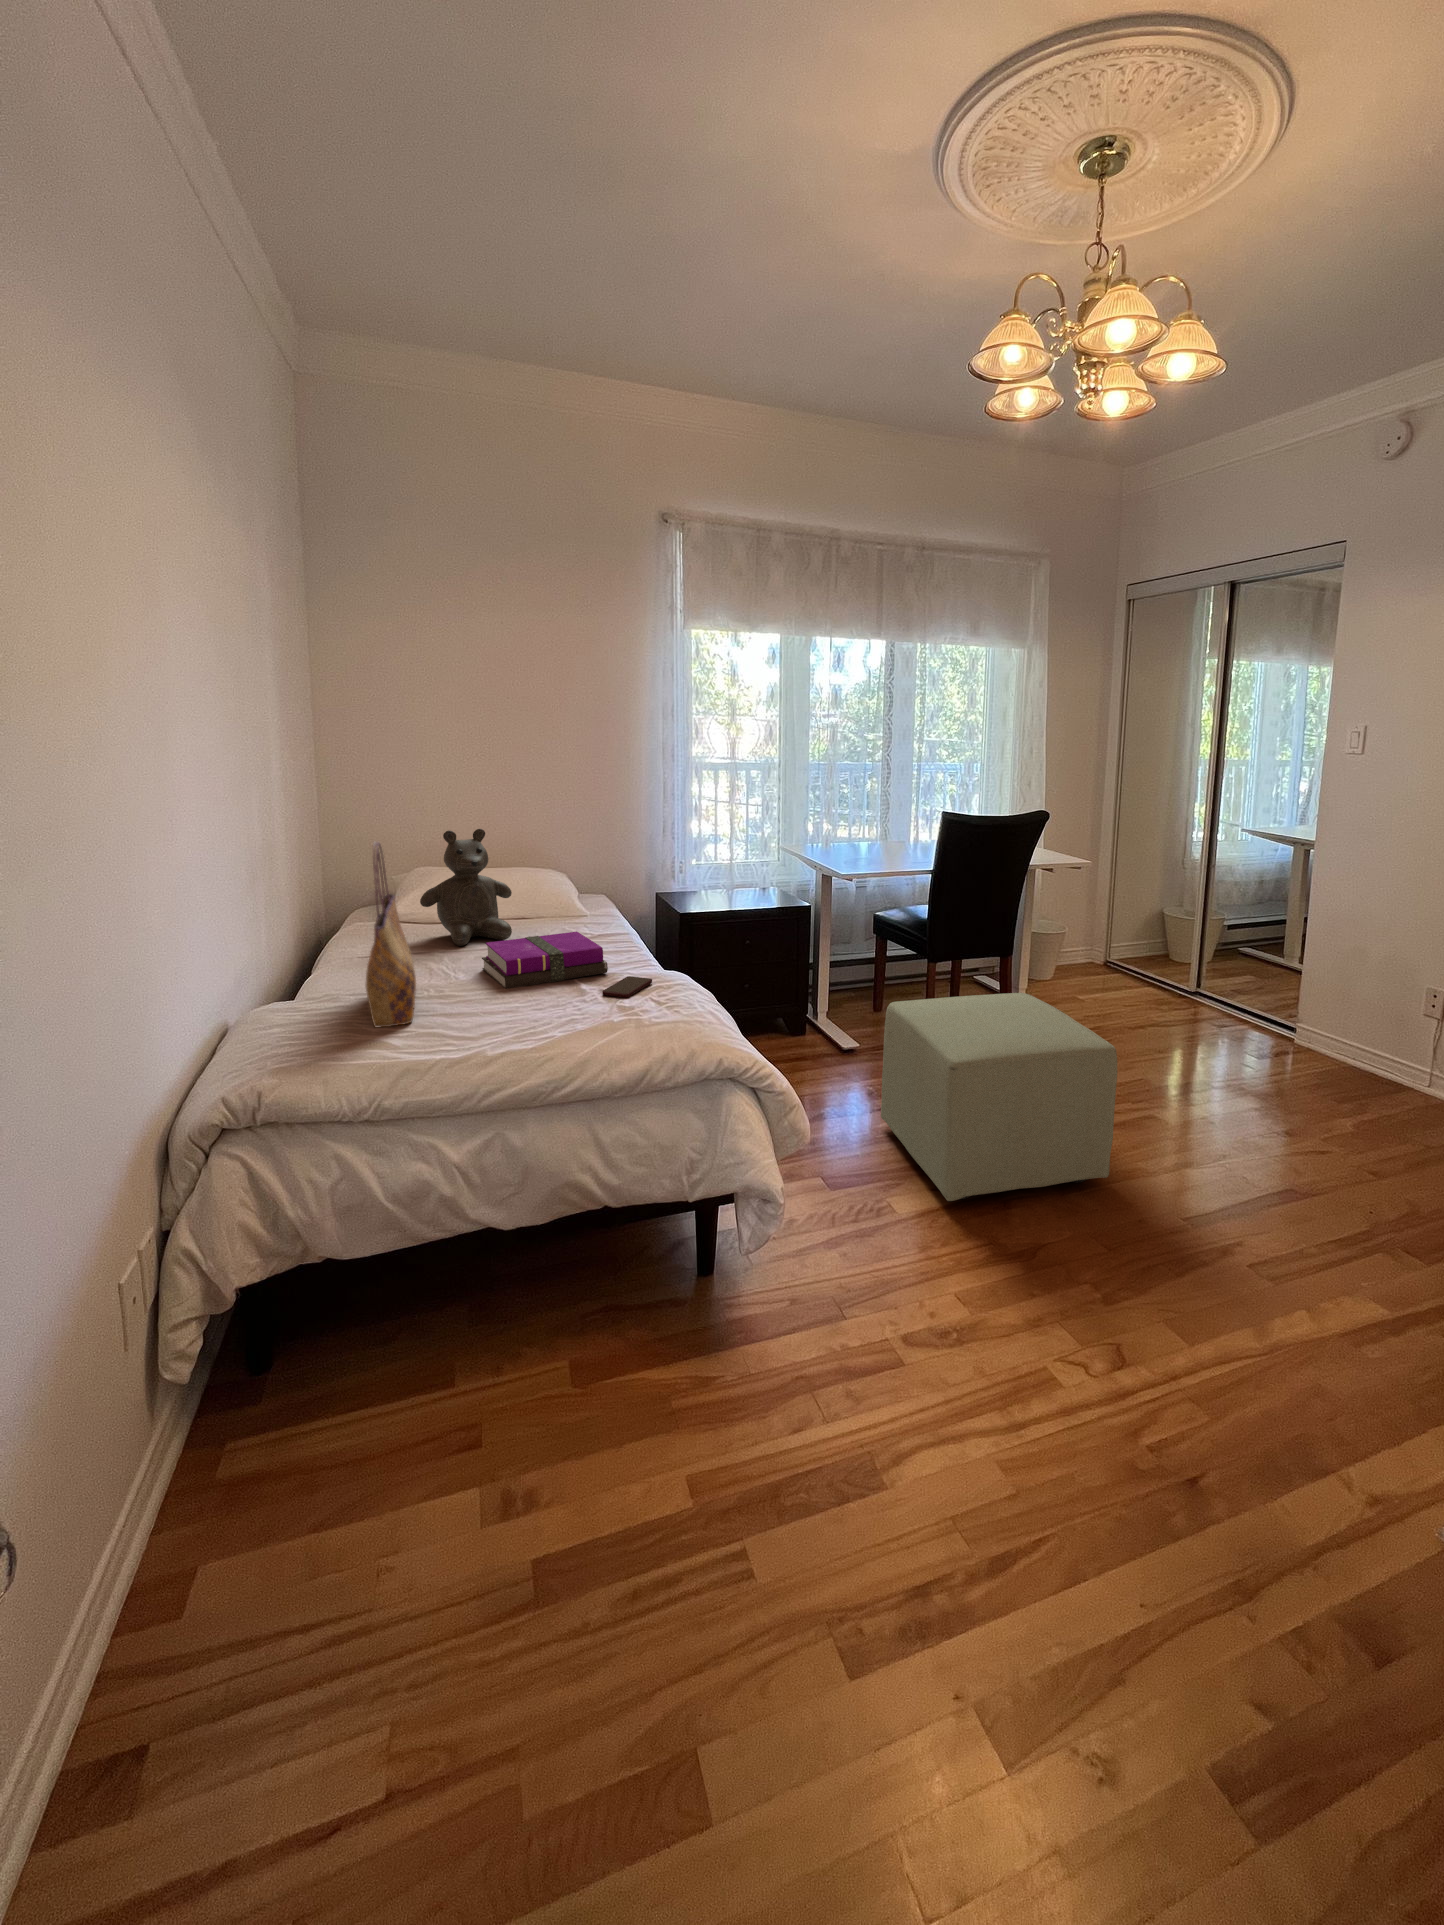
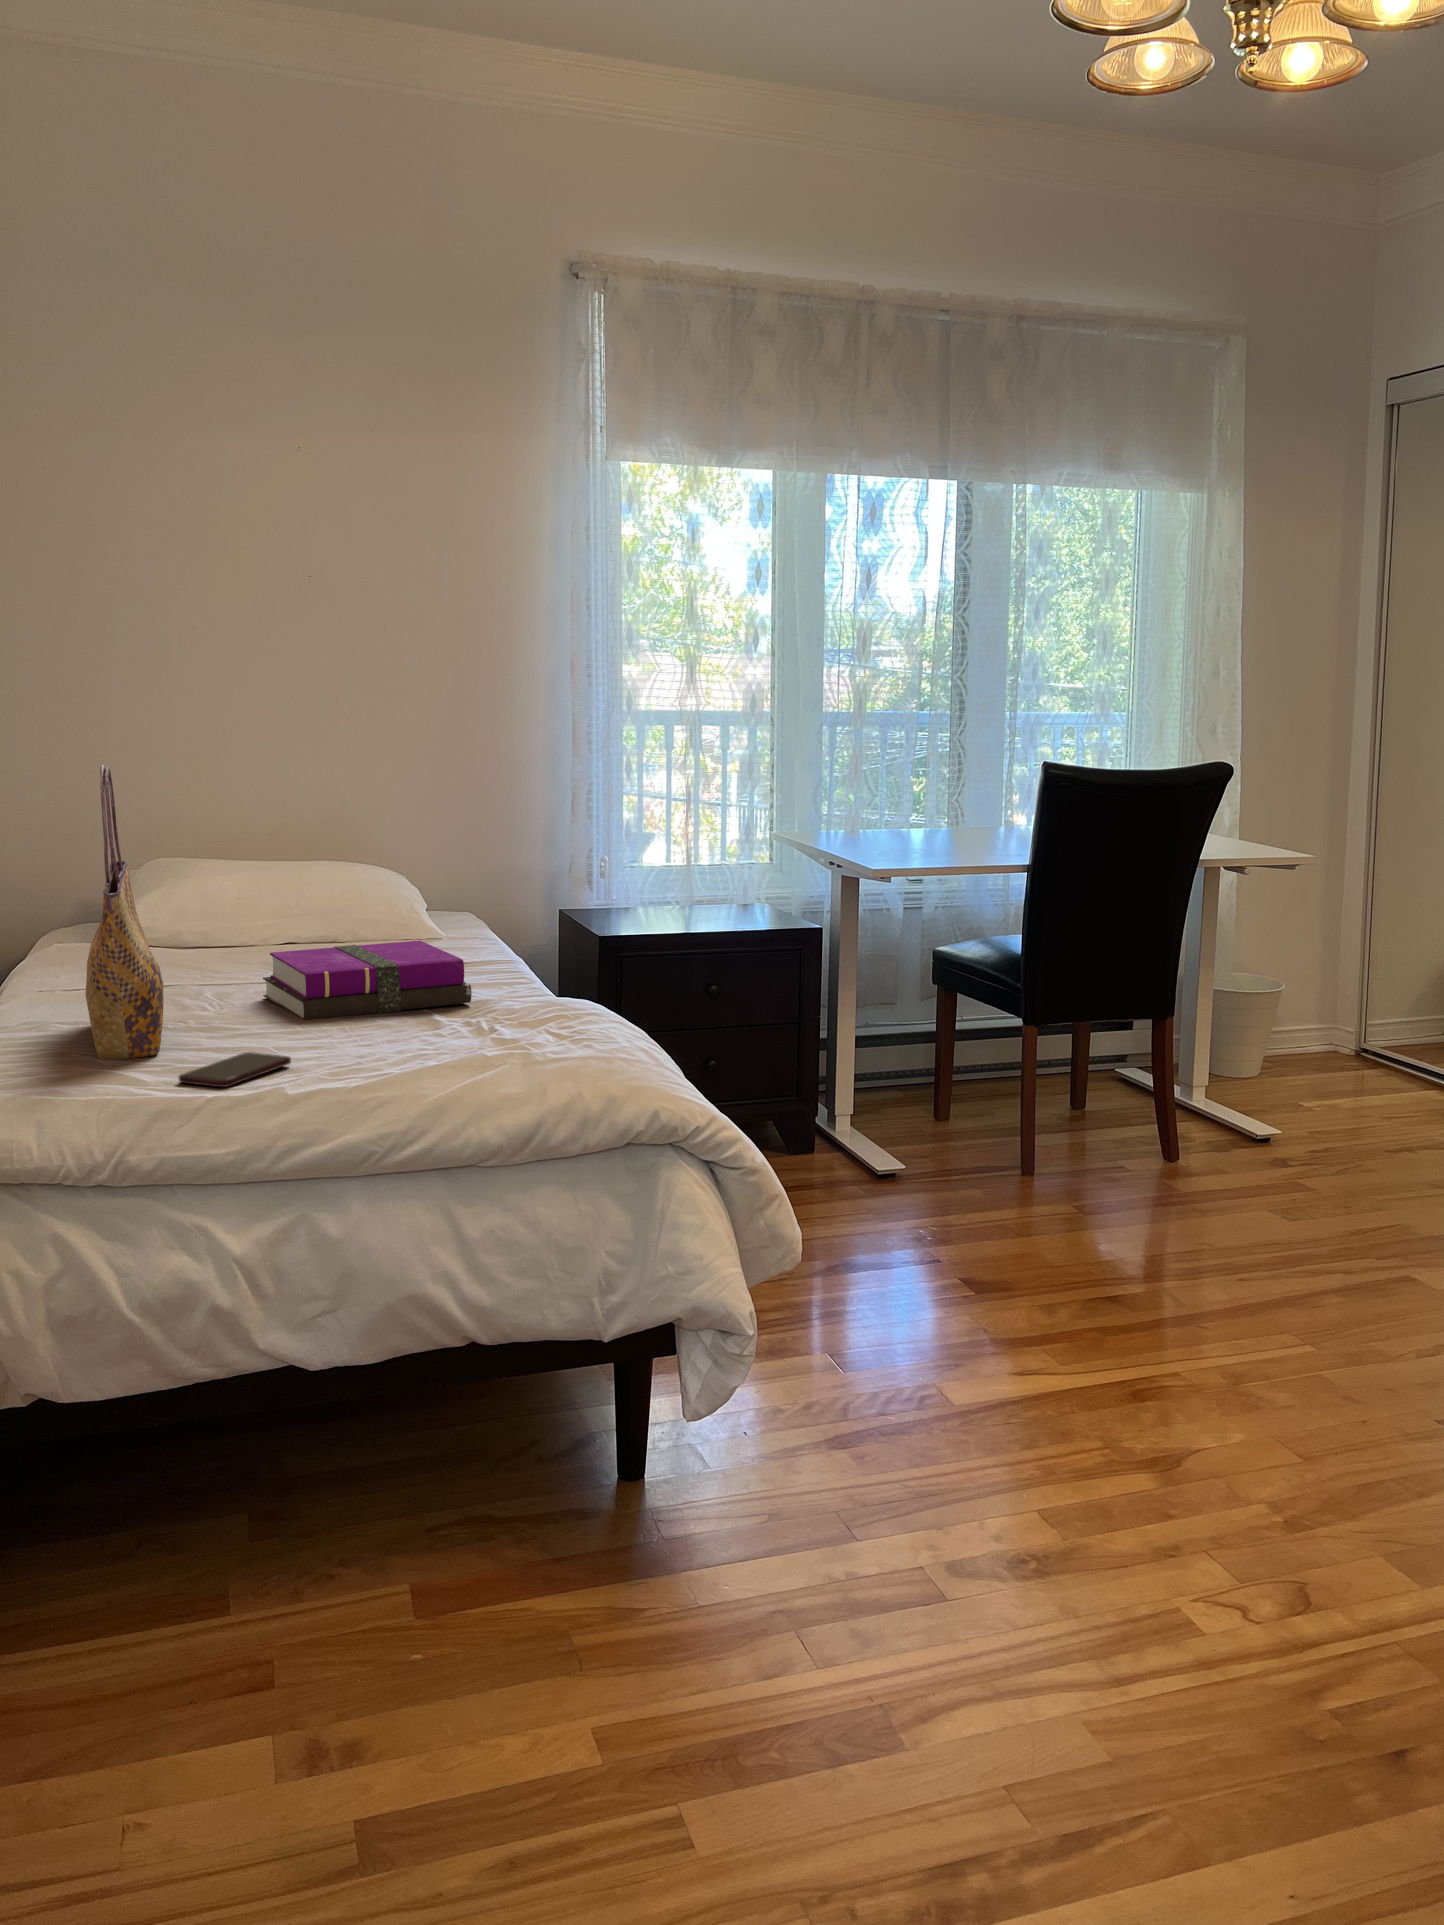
teddy bear: present [420,829,512,946] -> none [156,777,309,970]
smartphone: present [602,976,652,998] -> present [179,1052,291,1087]
ottoman: present [881,993,1117,1201] -> none [935,1058,1328,1387]

